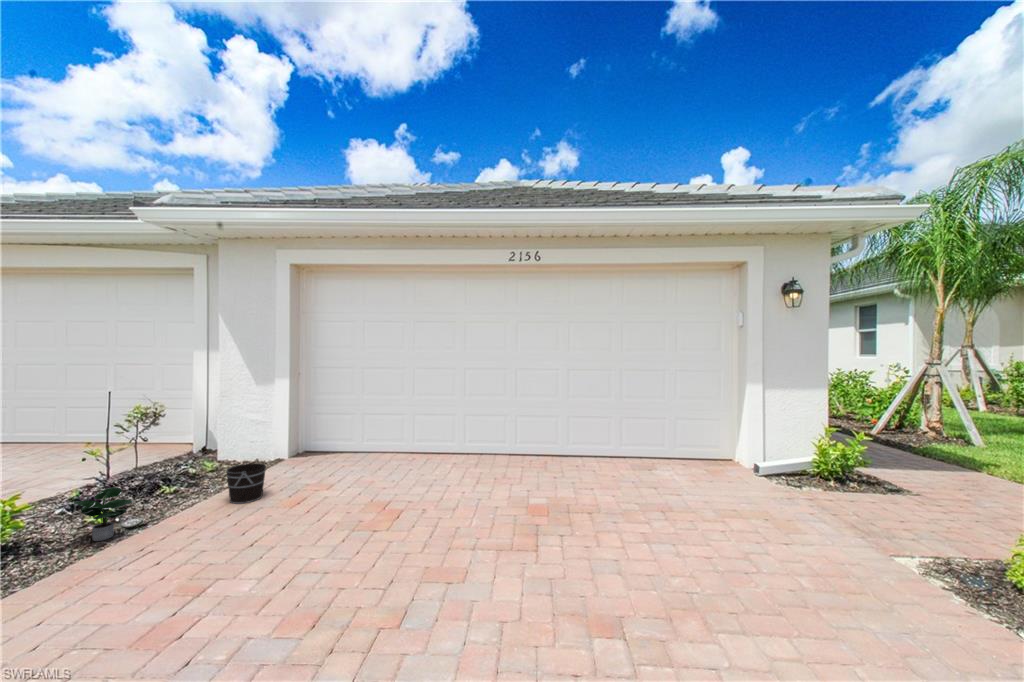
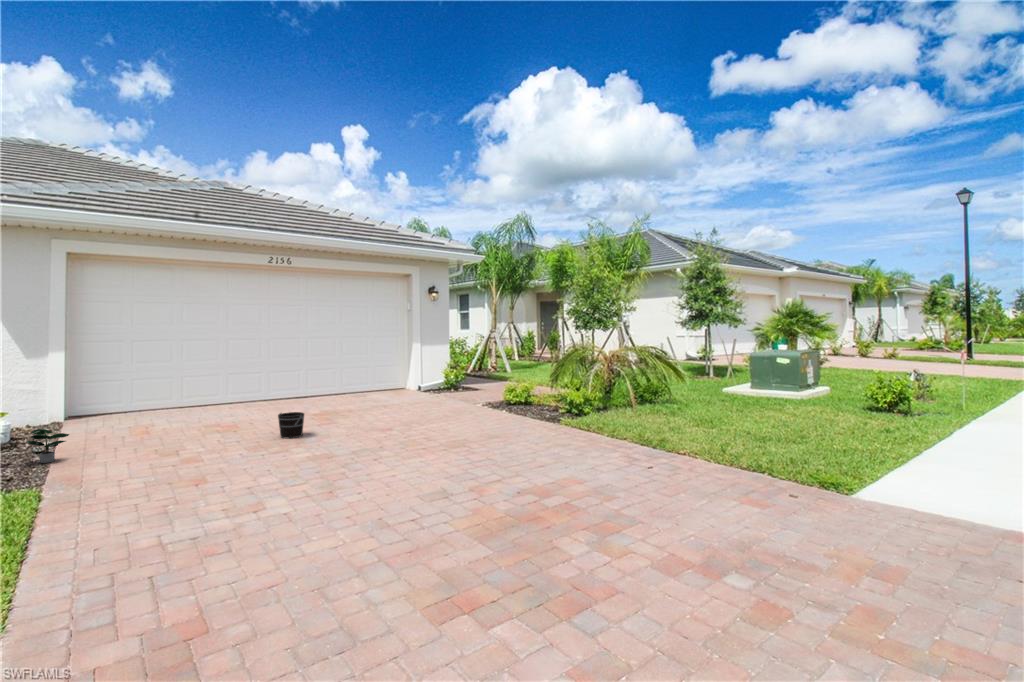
bucket: present [226,463,266,504] -> present [278,412,304,438]

